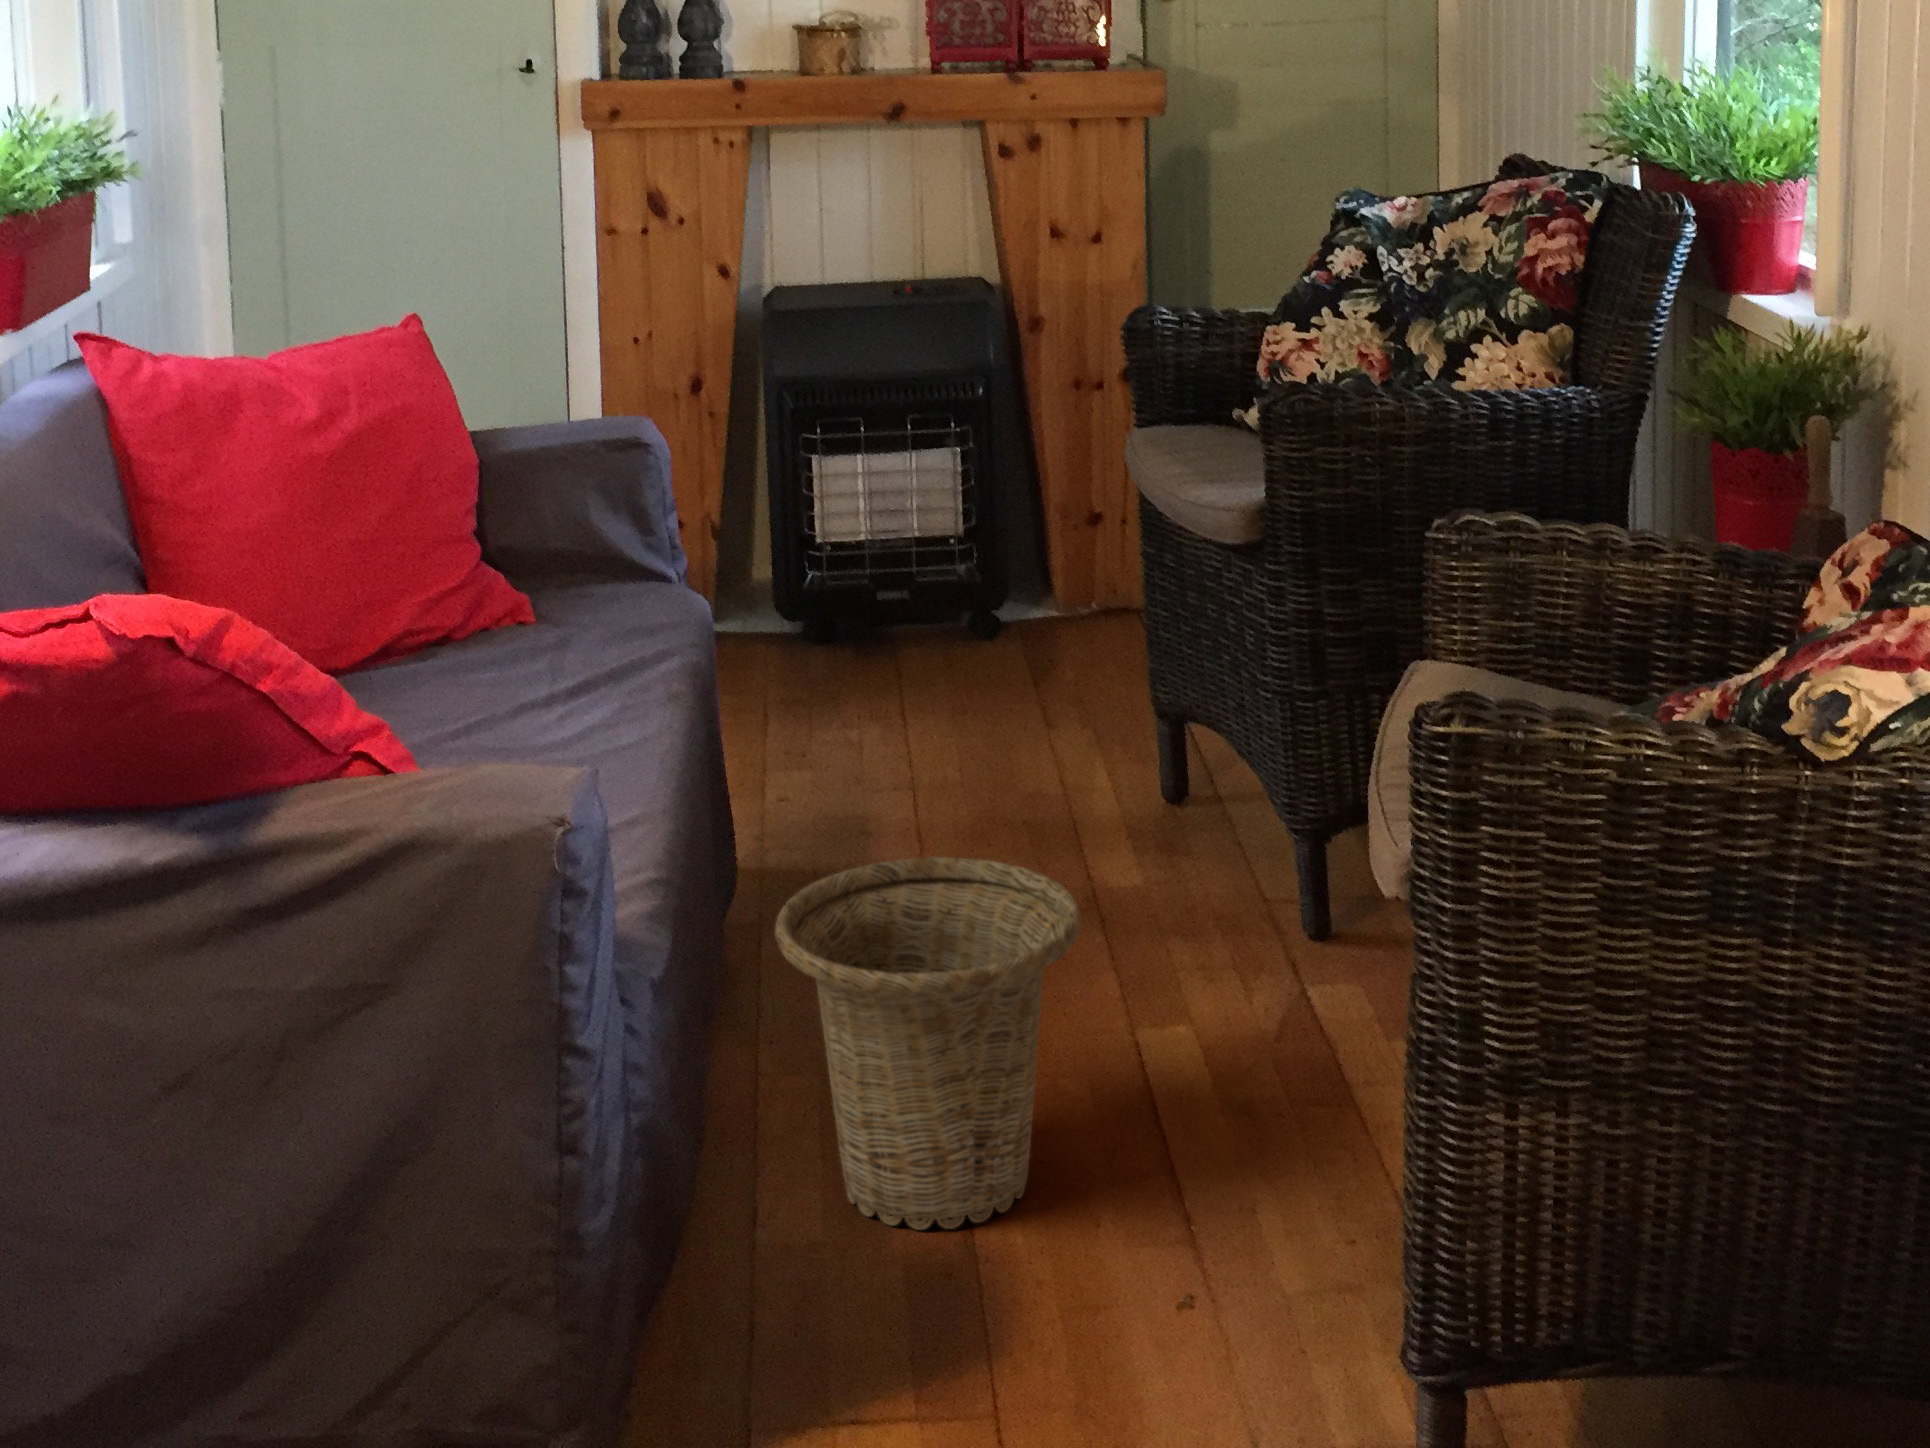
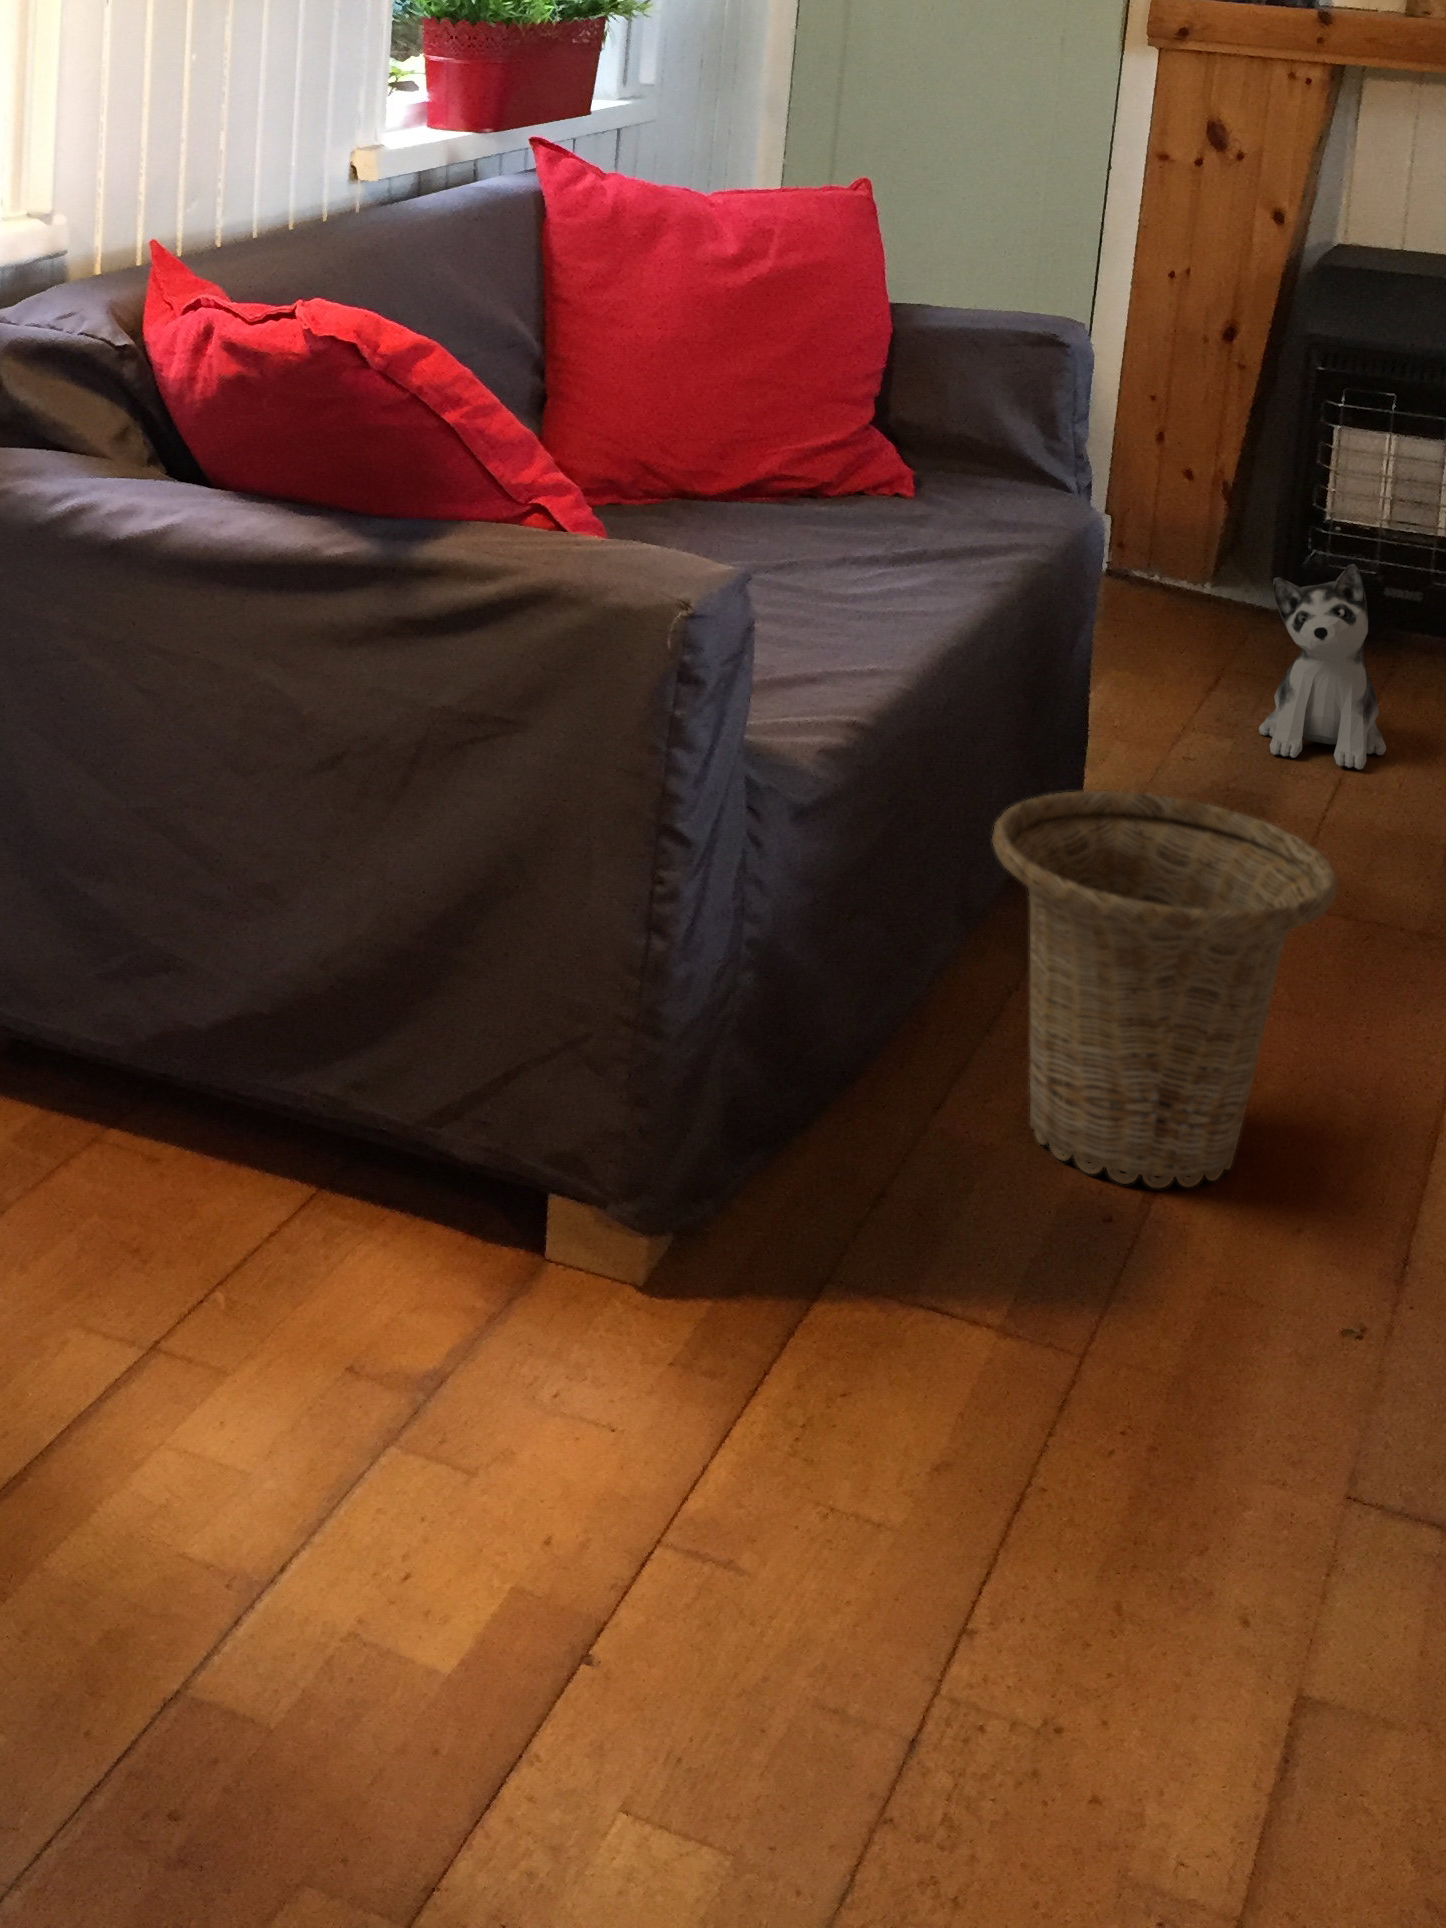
plush toy: none [821,582,936,770] -> present [1259,564,1386,769]

